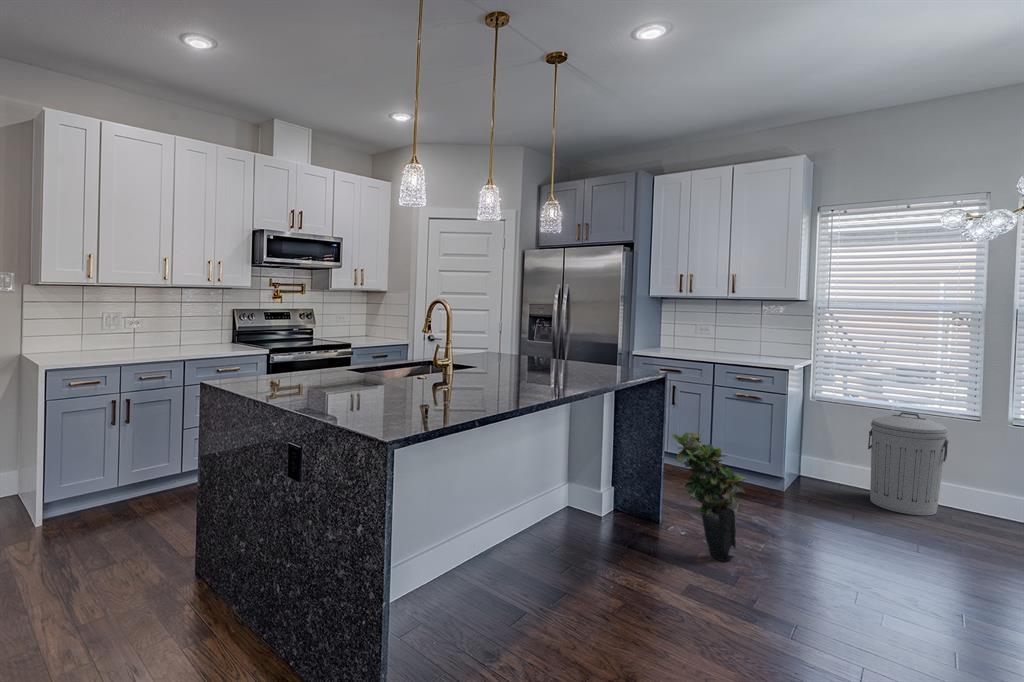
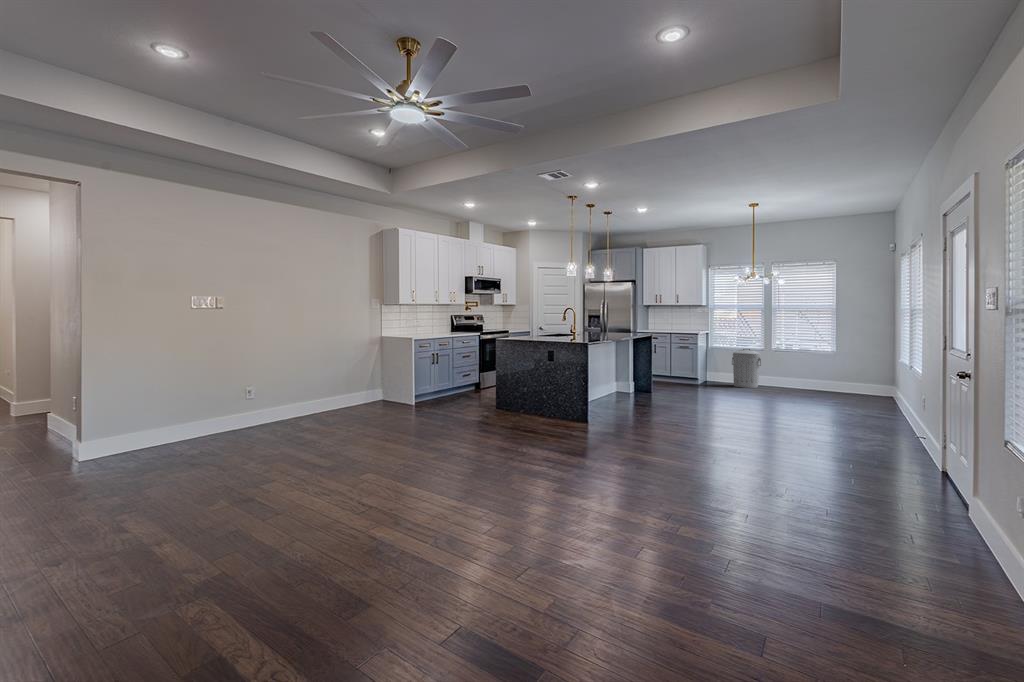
potted plant: present [672,432,746,562] -> none [649,350,675,392]

